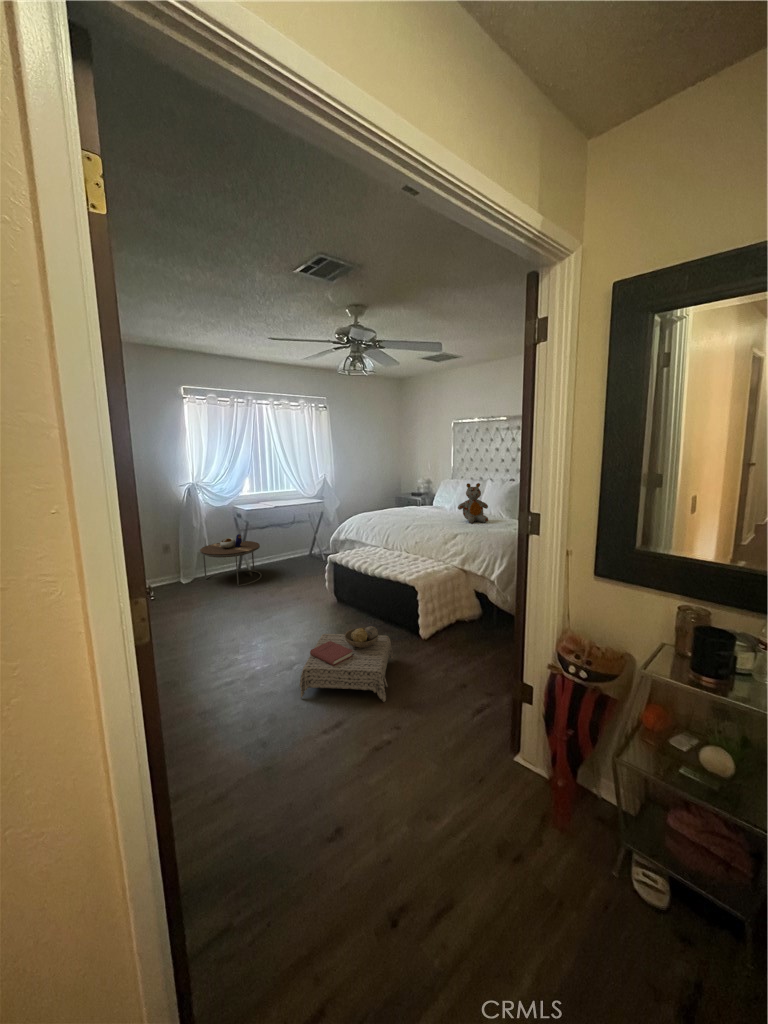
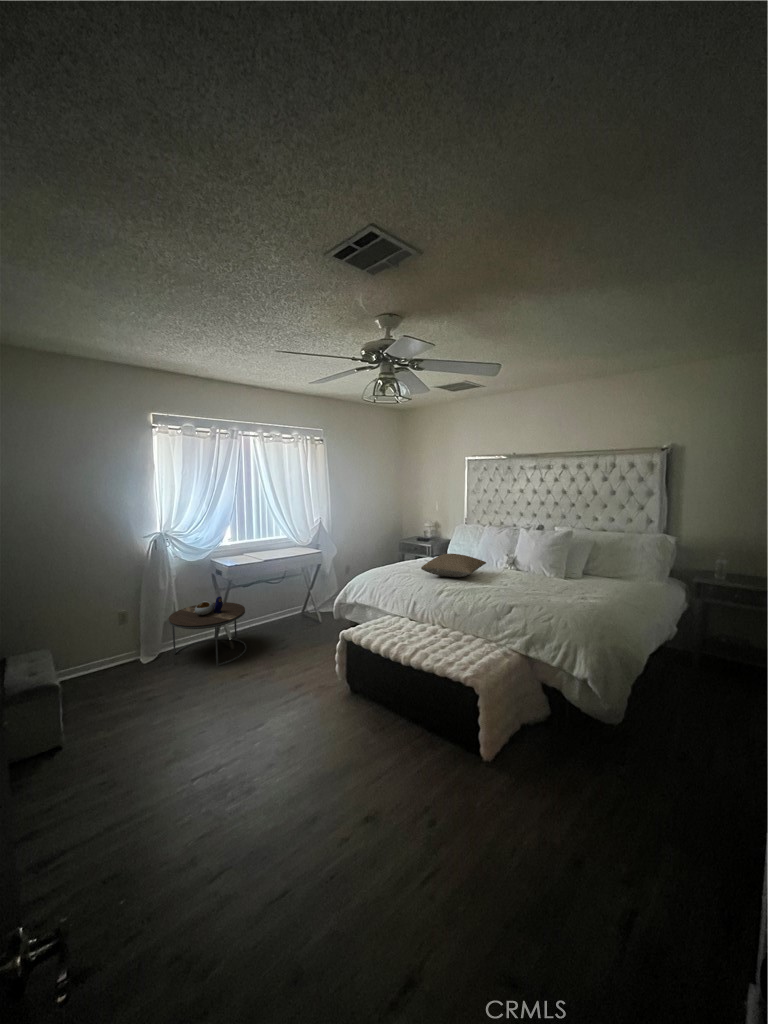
stuffed bear: present [458,483,488,523] -> none [498,536,538,586]
pillow: none [397,499,453,517] -> present [421,554,486,577]
ottoman: present [299,626,393,702] -> none [332,767,478,923]

